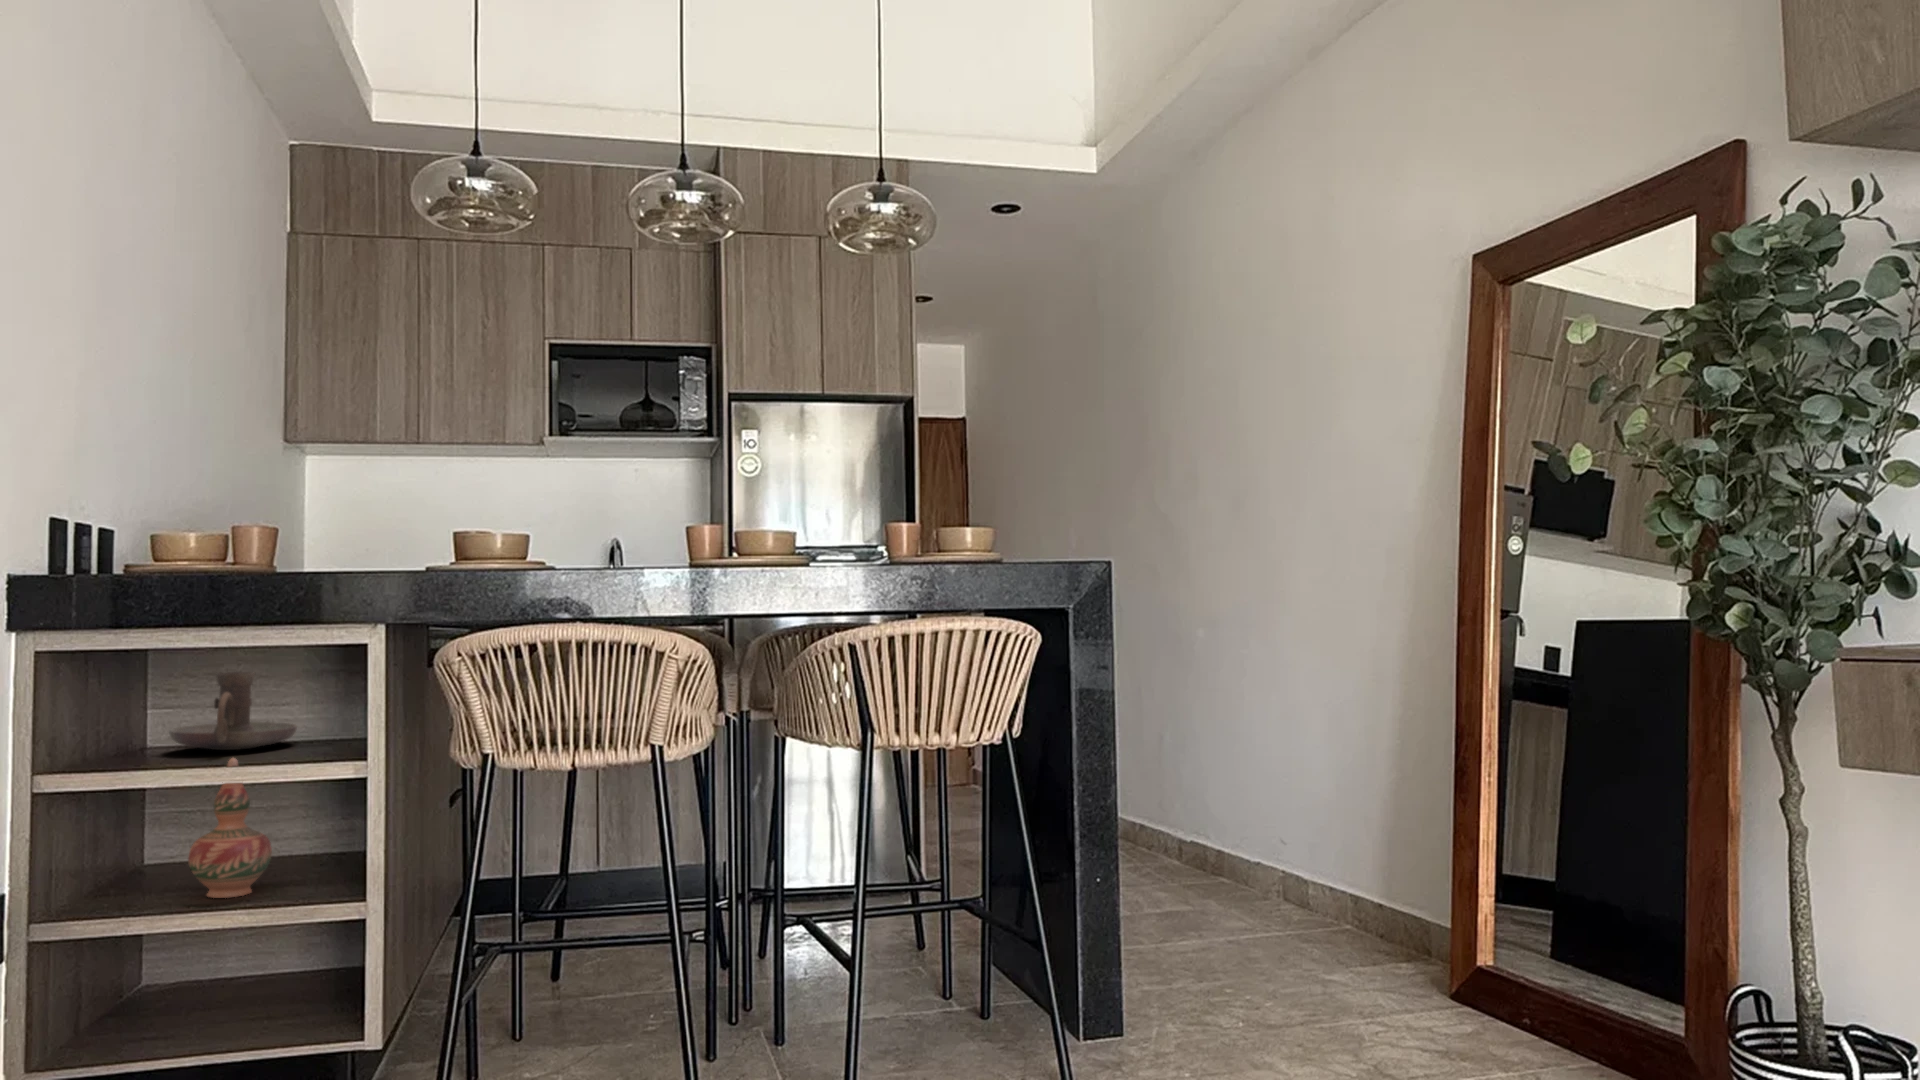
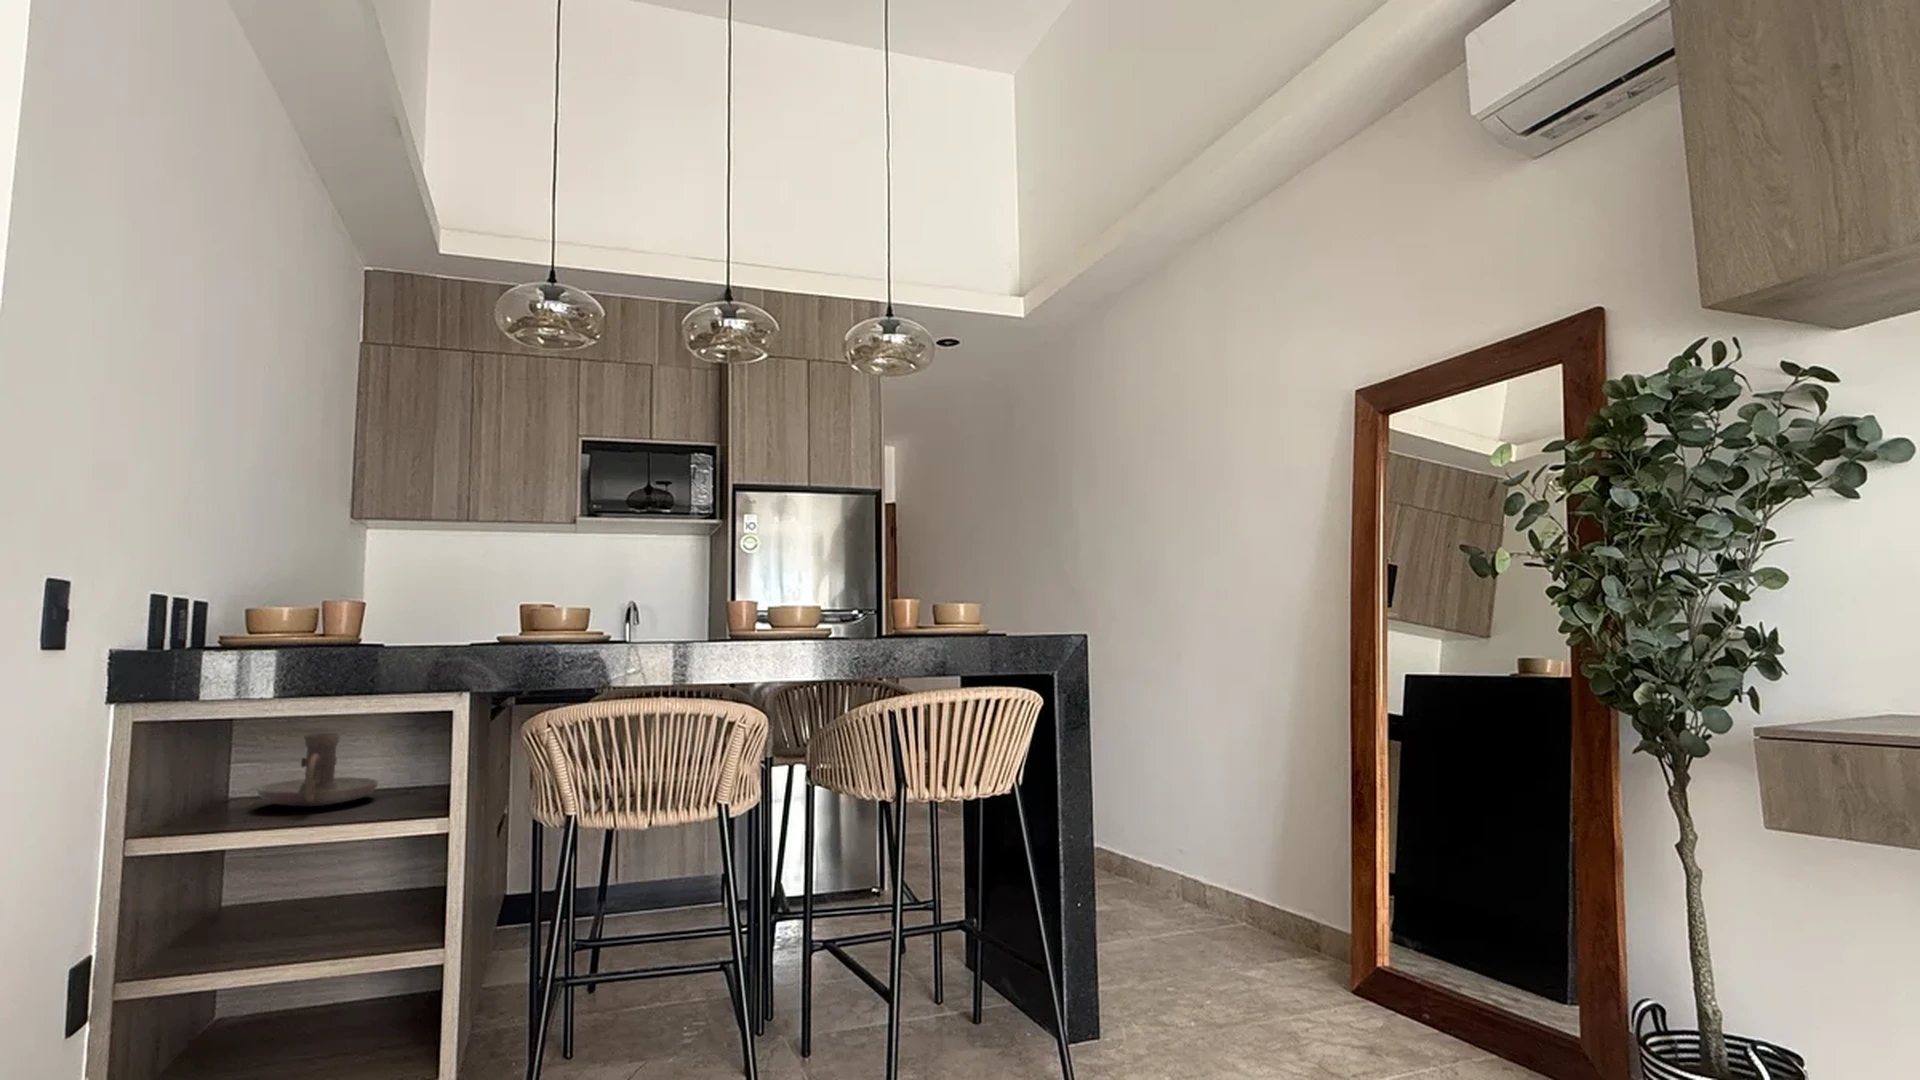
decorative vase: present [188,758,272,898] -> none [276,817,356,951]

